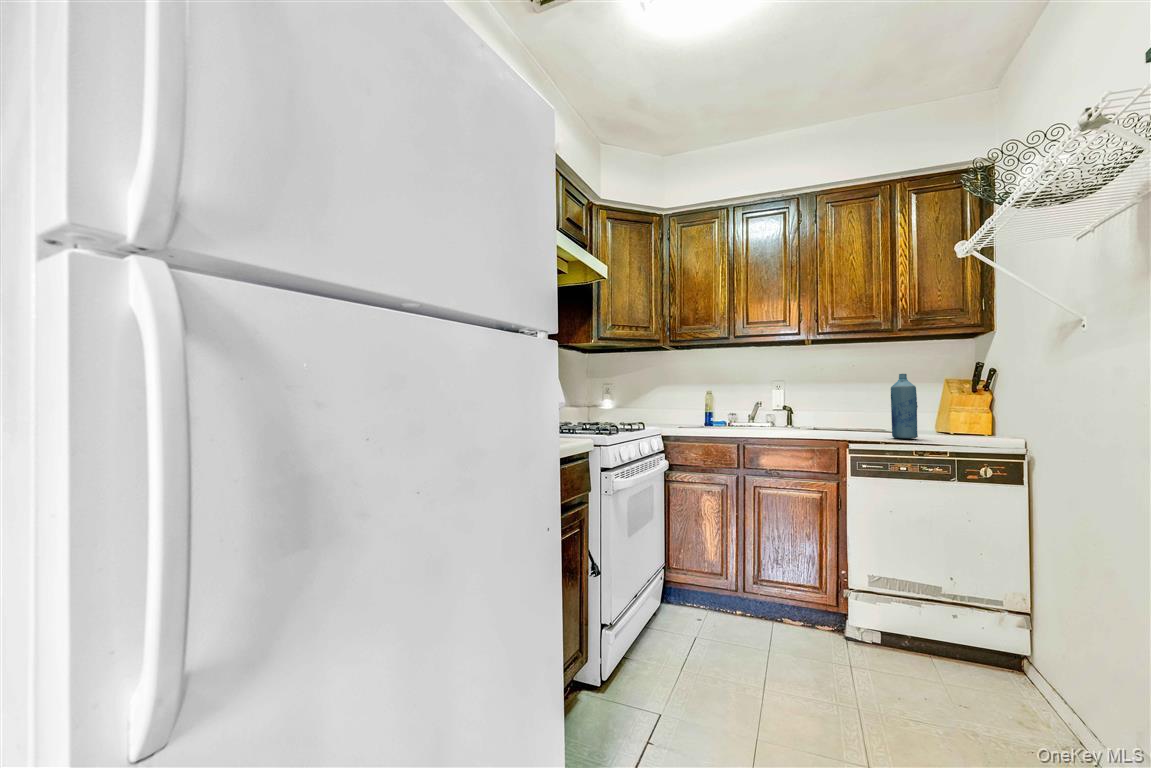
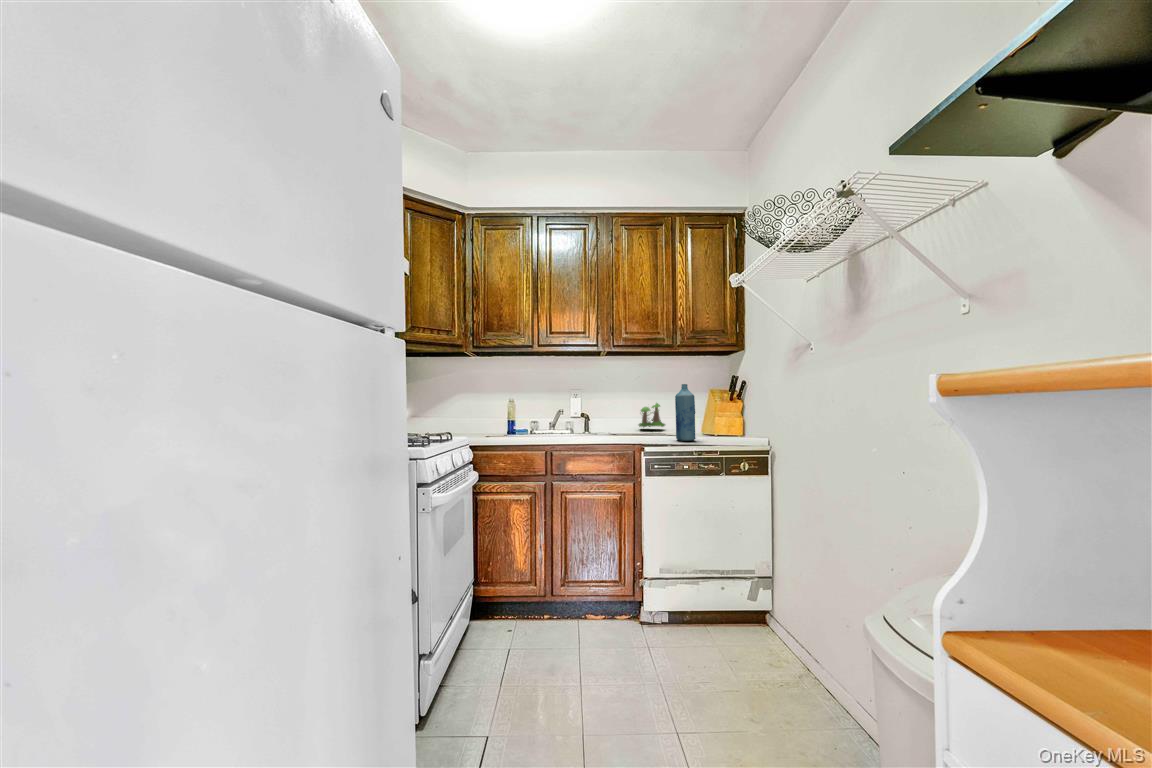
plant: none [852,385,891,429] -> present [639,403,665,428]

